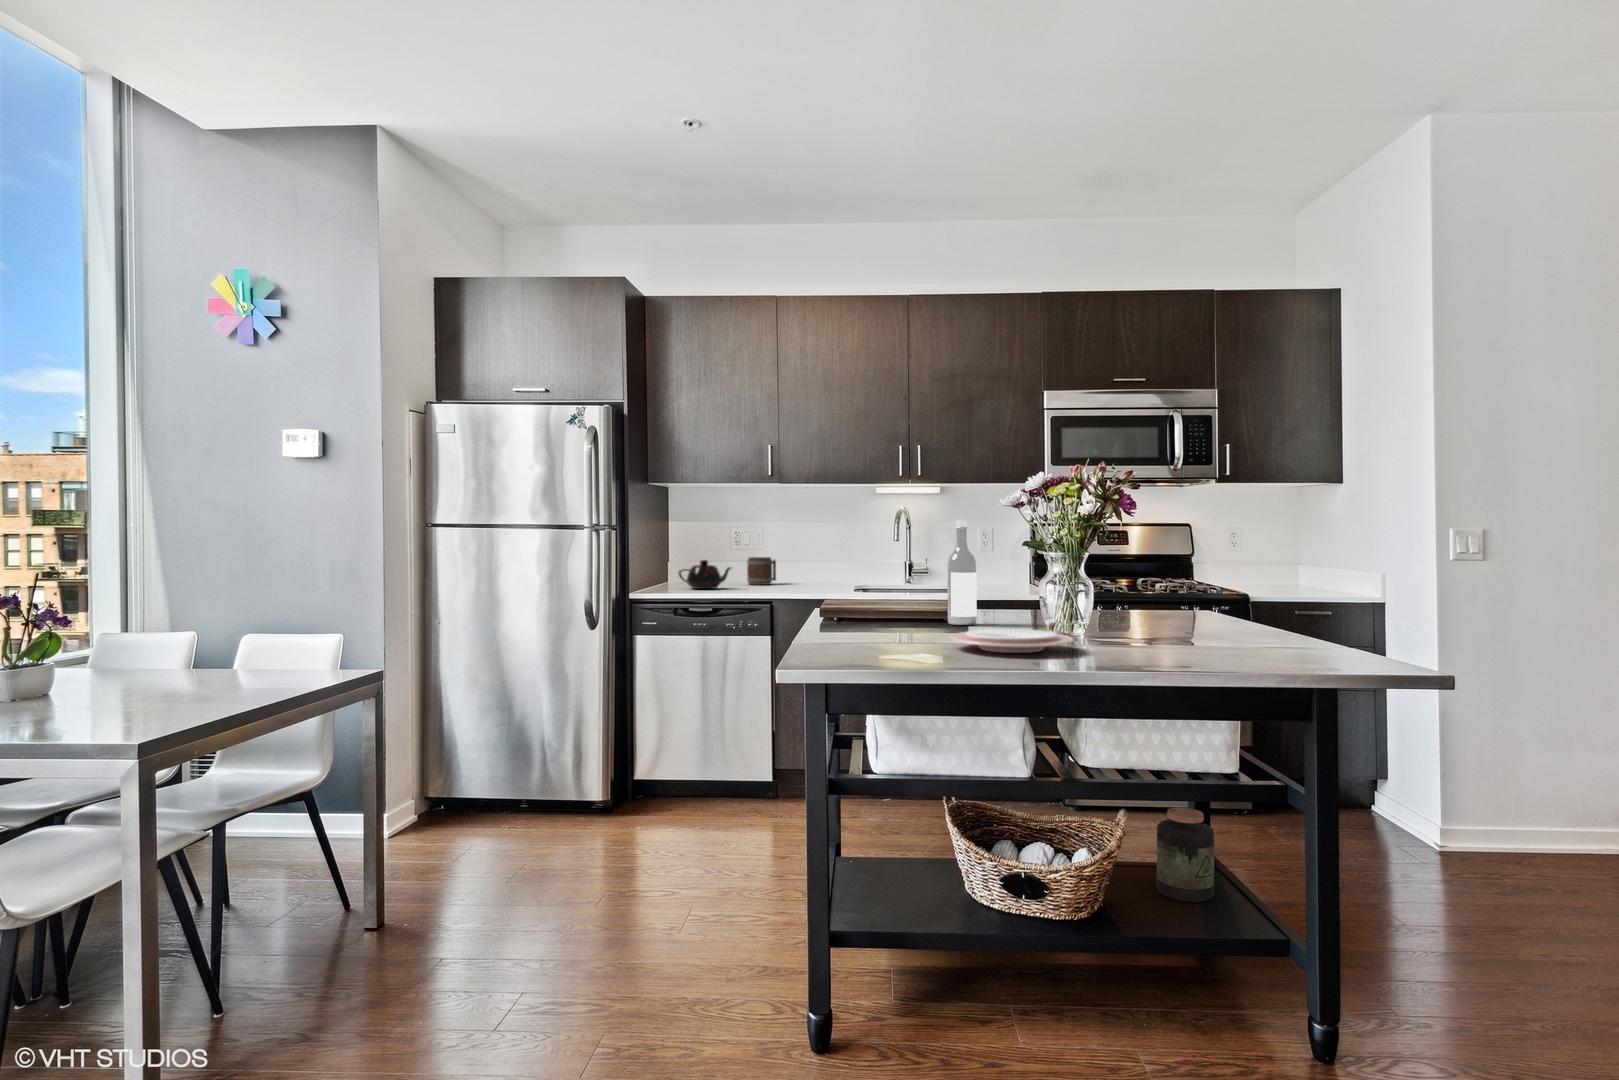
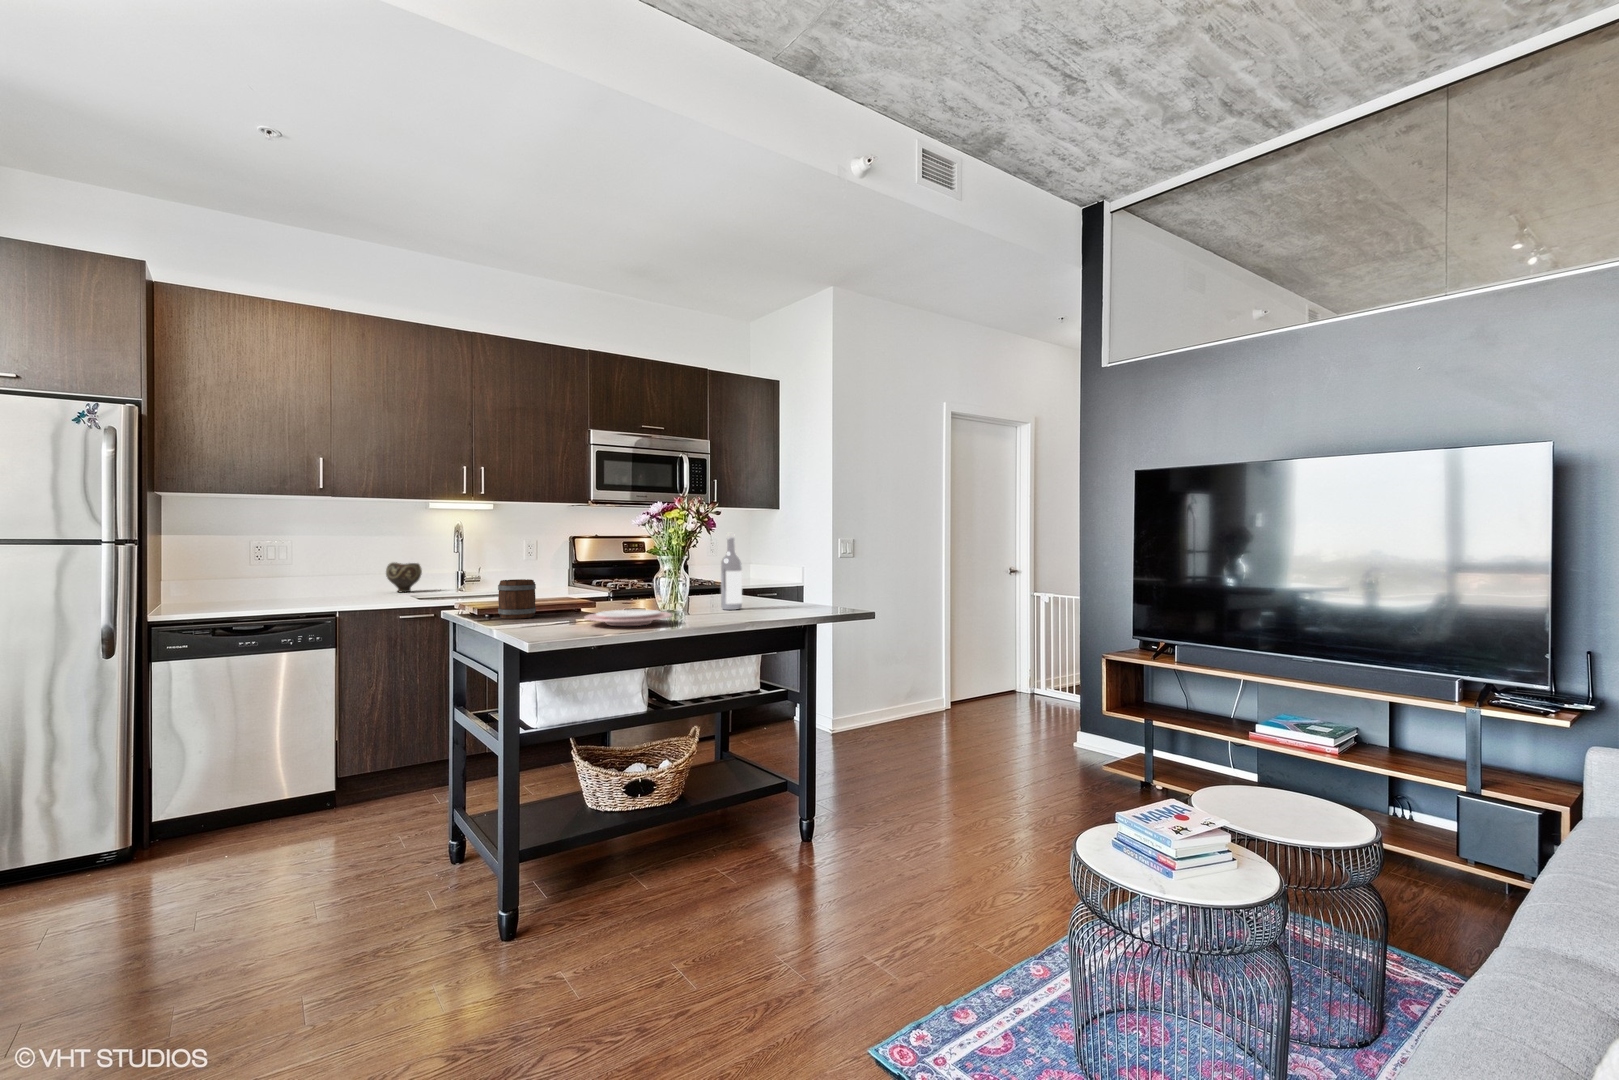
wine bottle: present [947,520,977,625] -> present [721,533,742,610]
mug: present [747,557,776,585] -> present [498,579,536,619]
bowl: none [801,557,838,592] -> present [386,562,422,592]
teapot: present [678,560,731,589] -> none [249,567,312,595]
jar: present [1157,807,1214,902] -> none [713,721,747,781]

